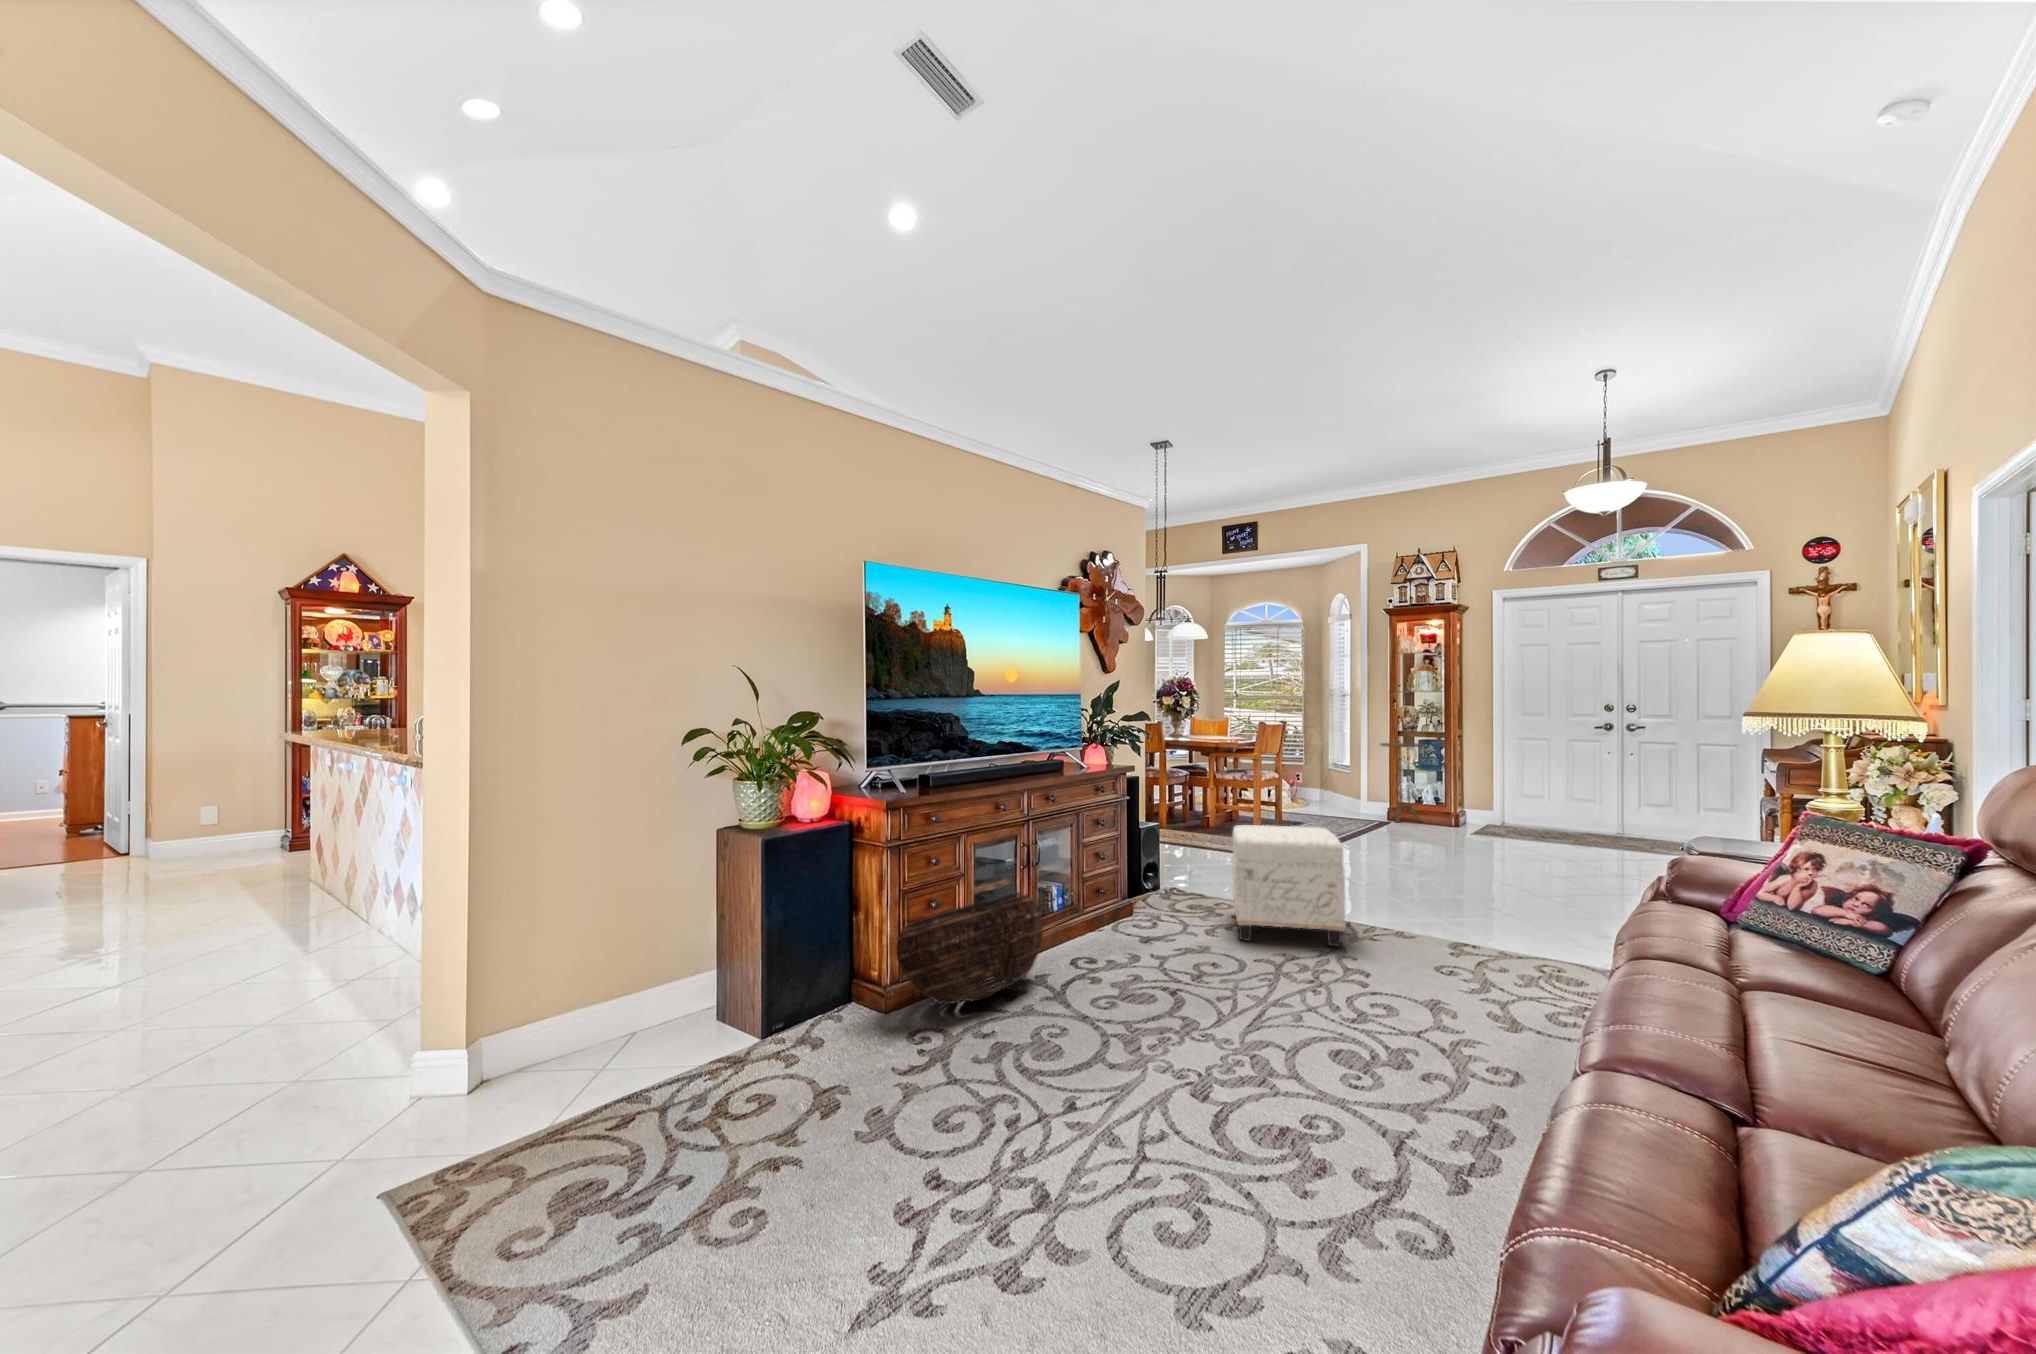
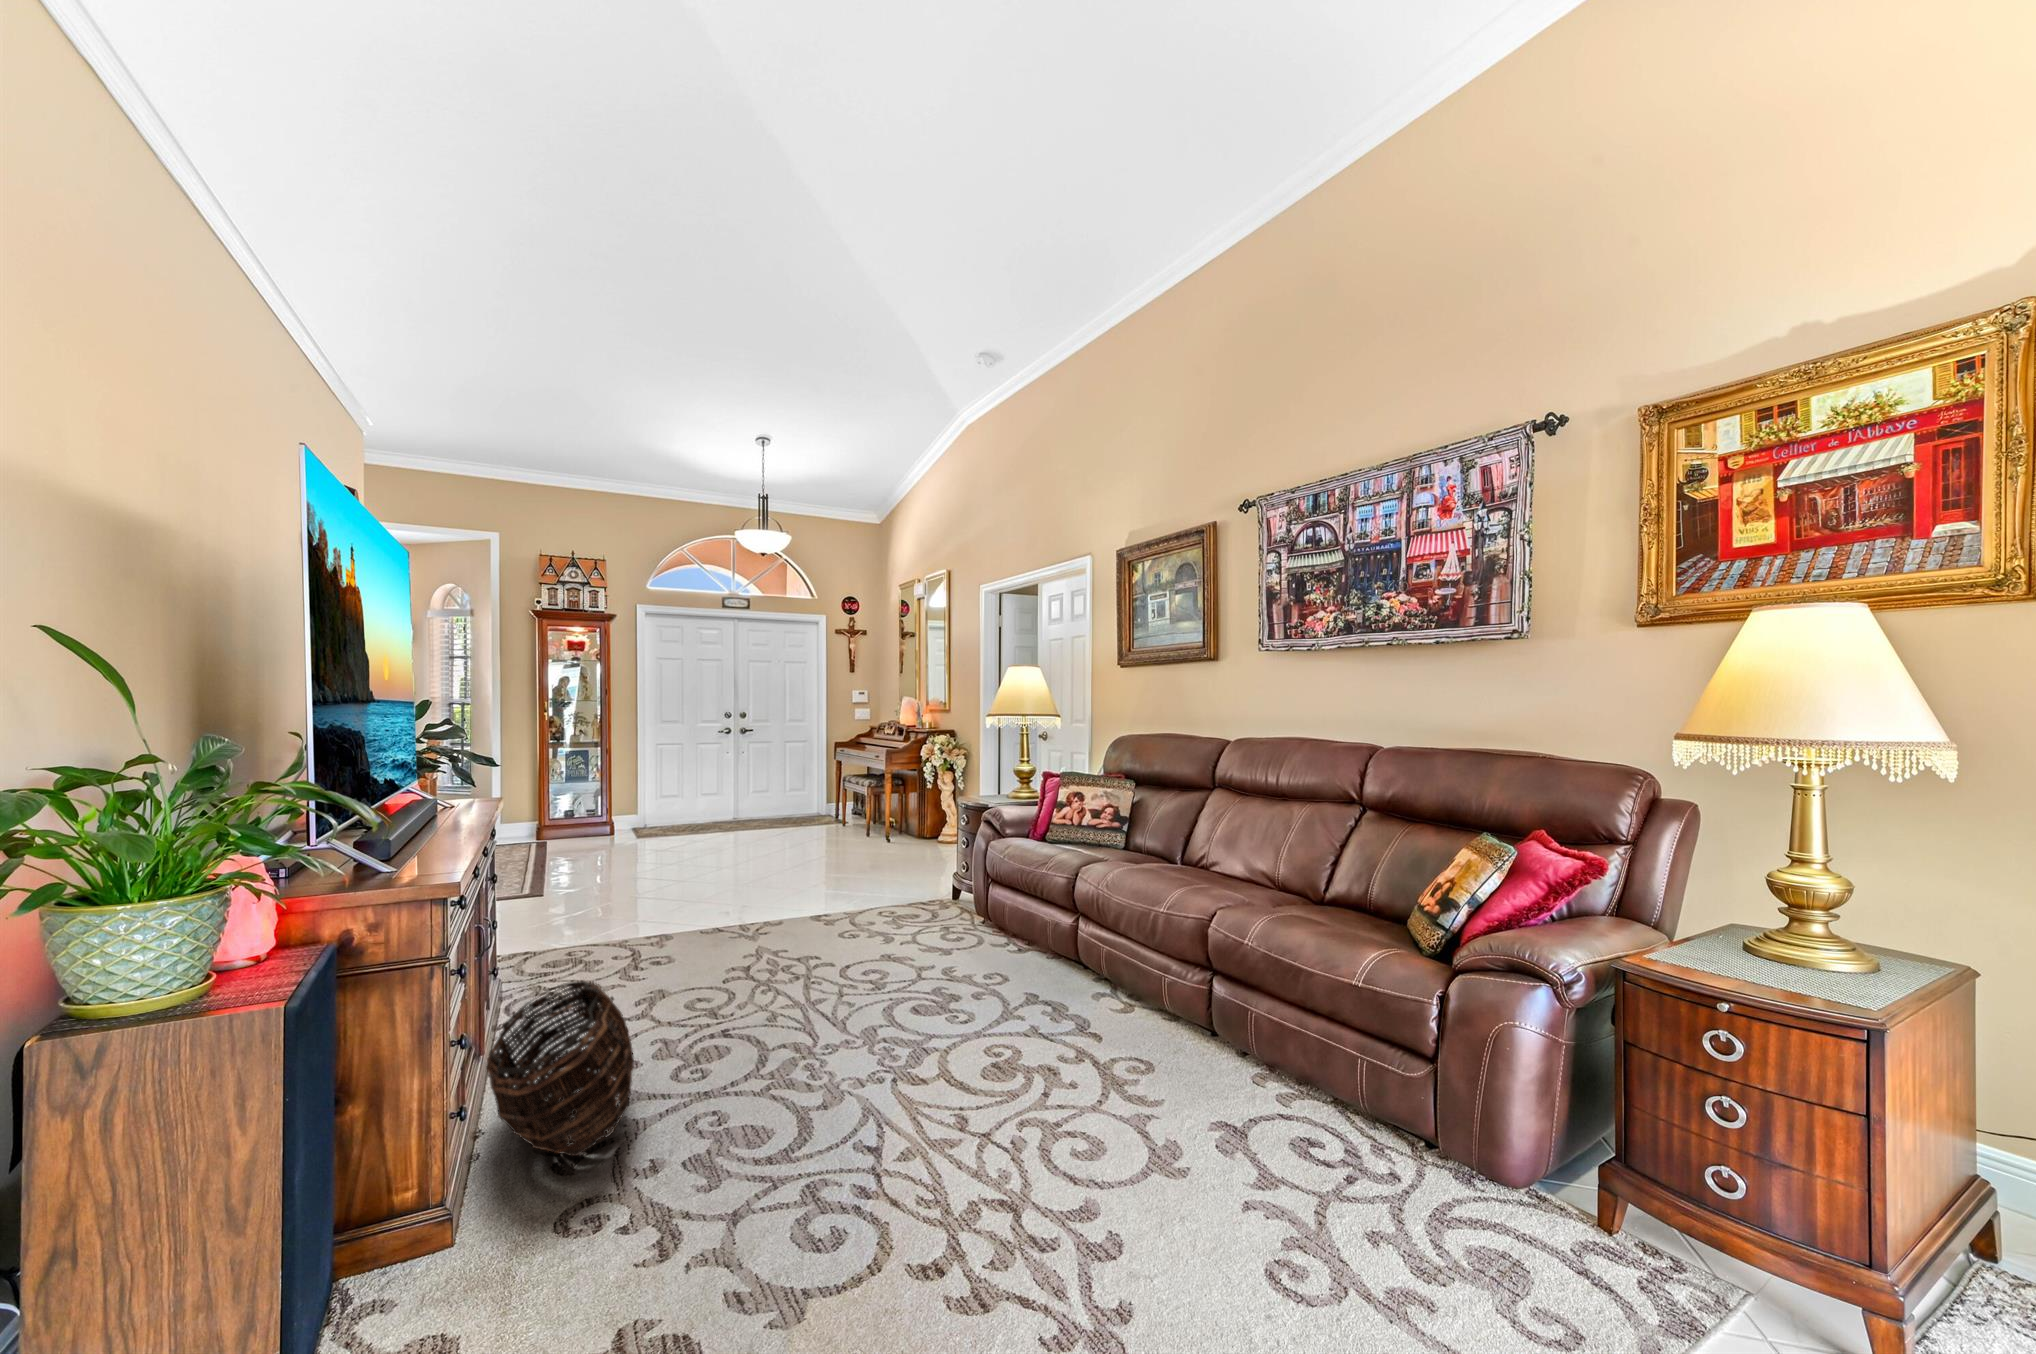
side table: present [1381,743,1424,822] -> none [531,757,580,843]
ottoman: present [1232,825,1346,947] -> none [616,843,762,974]

